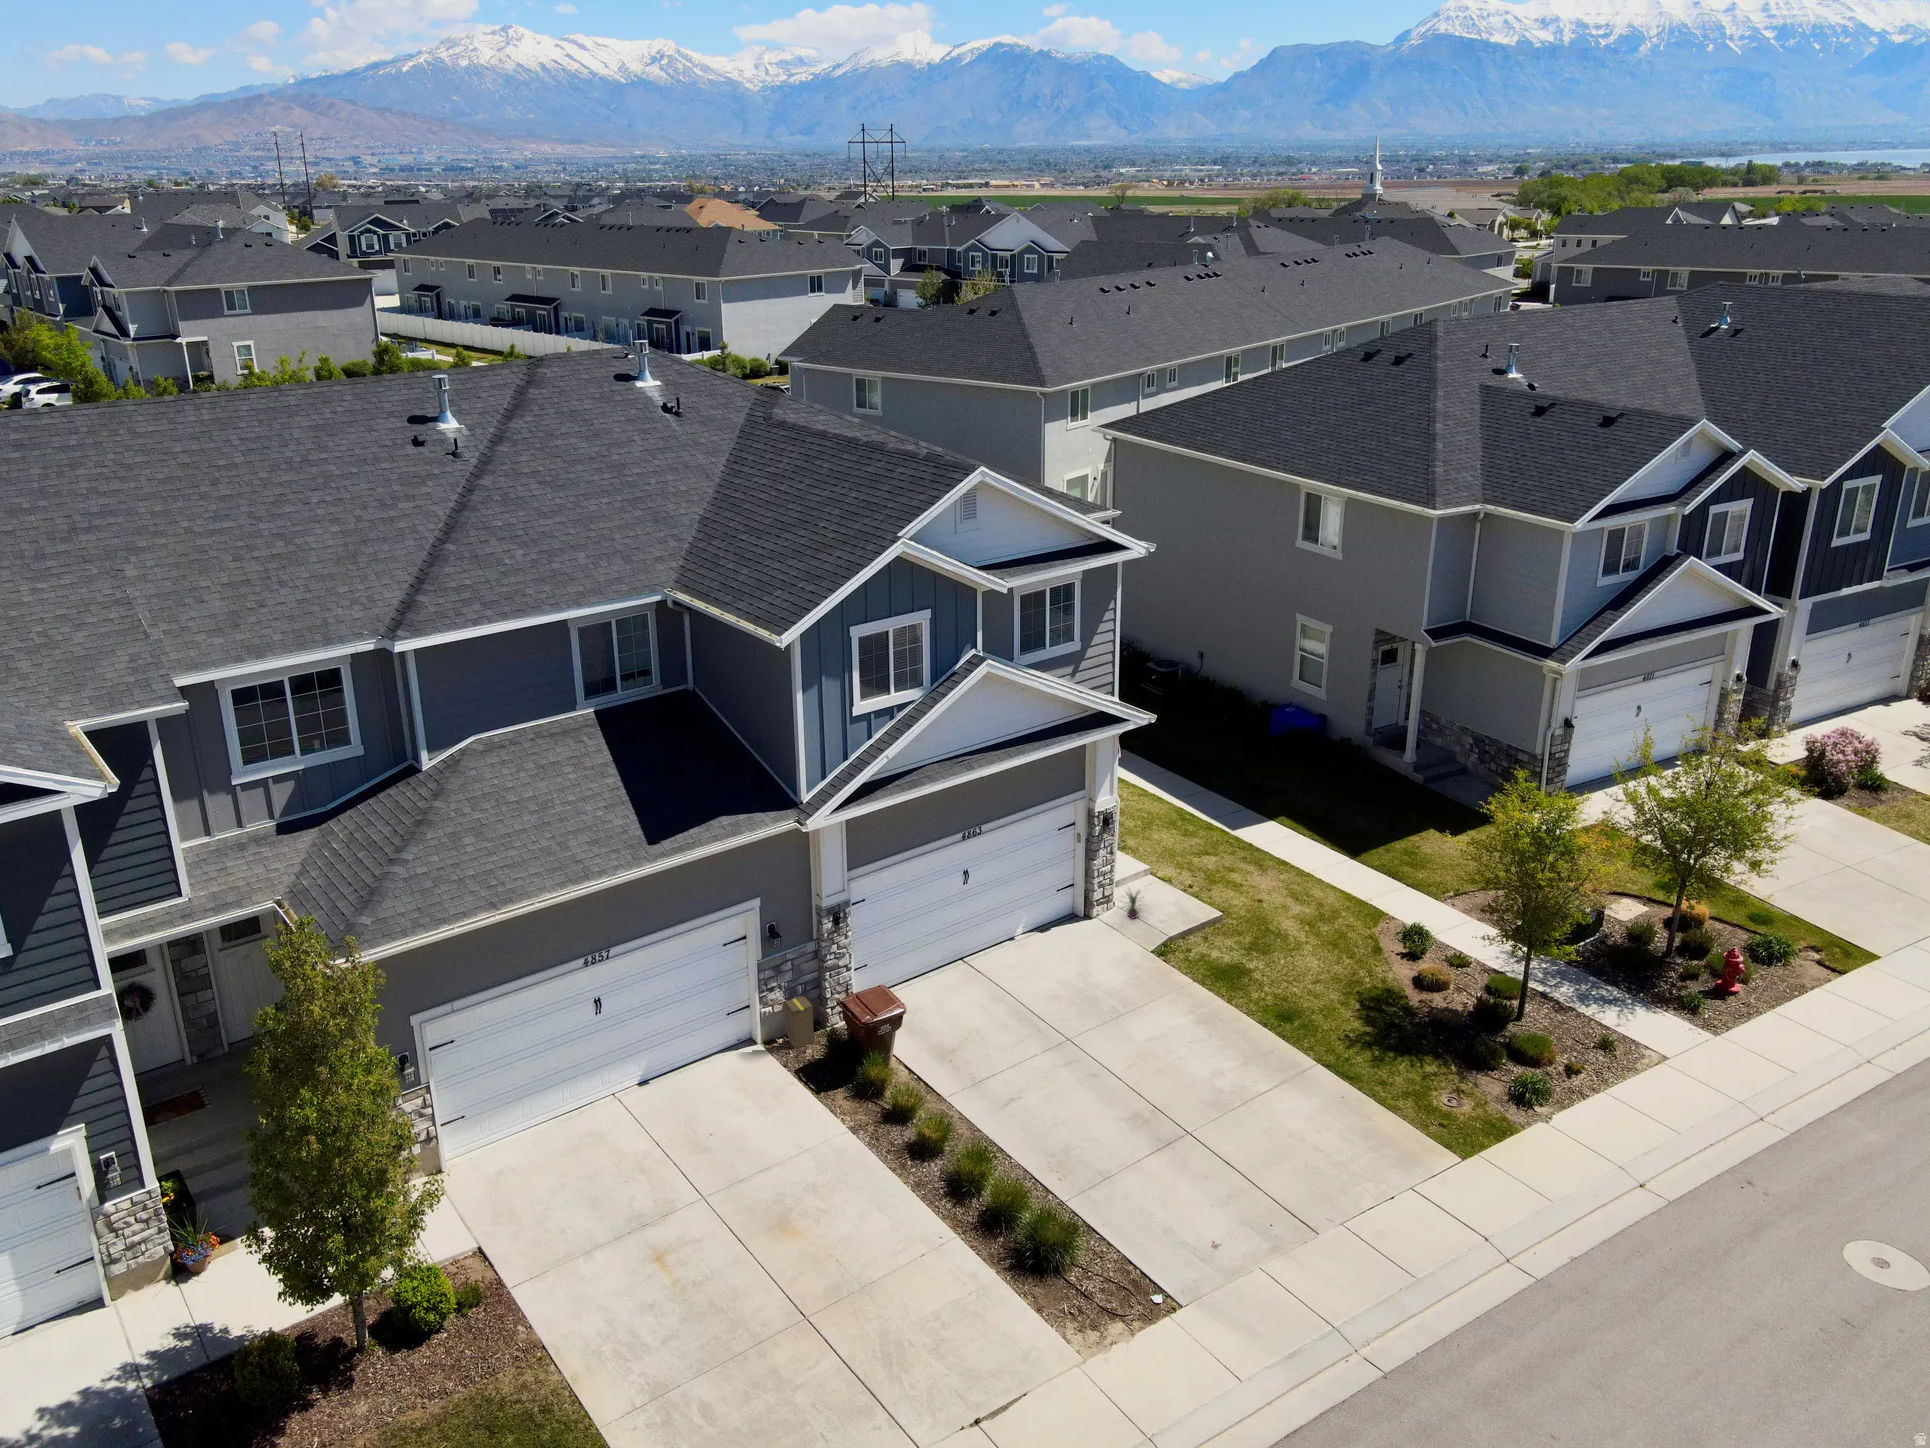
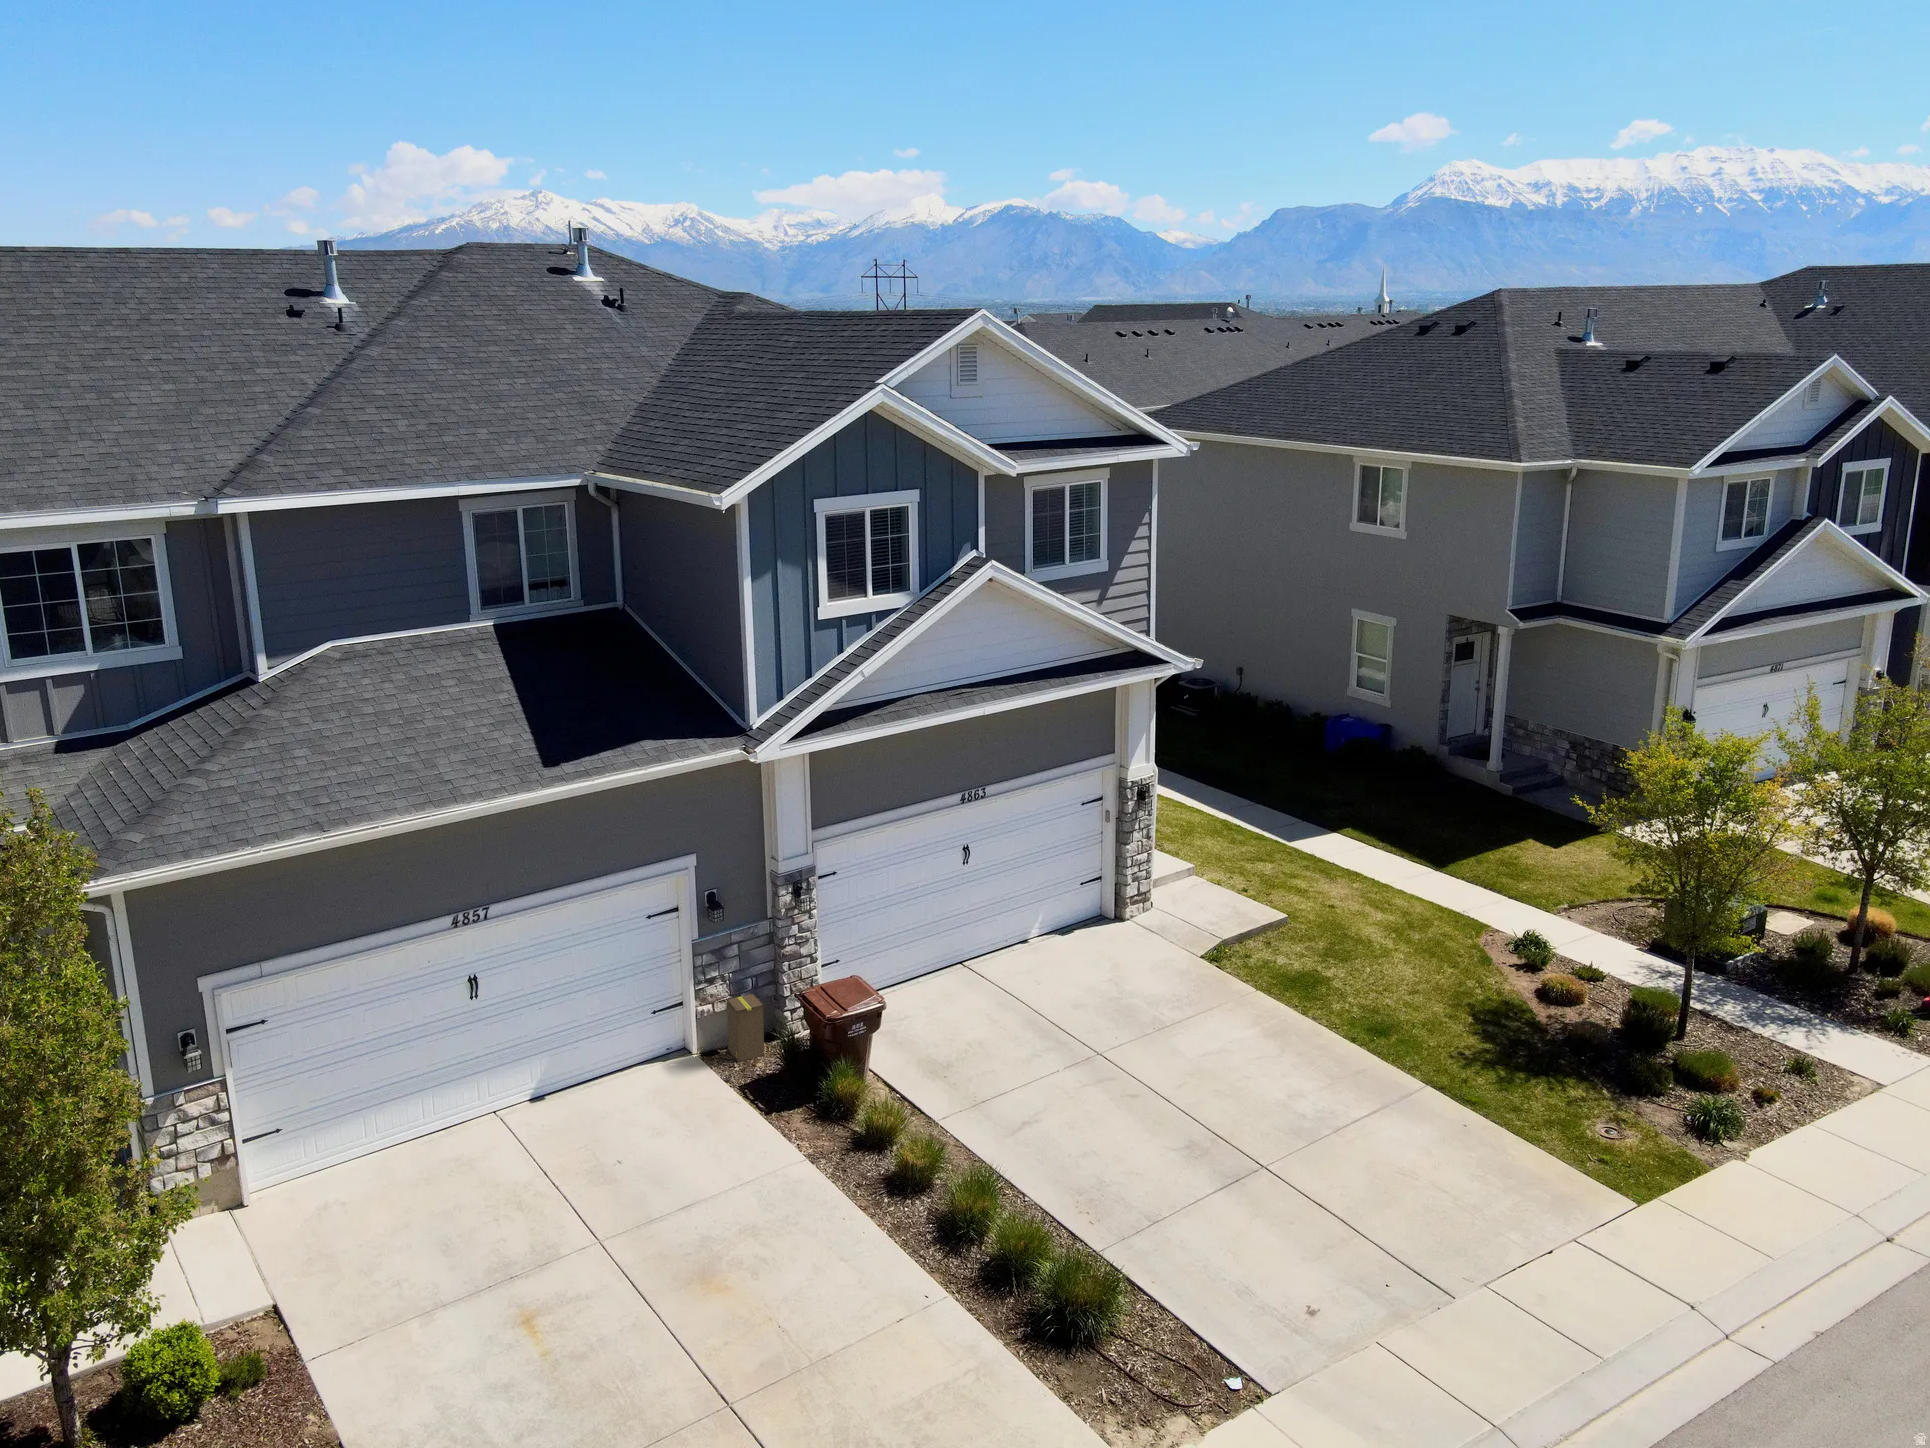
decorative plant: present [1127,891,1139,919] -> none [1150,884,1194,924]

